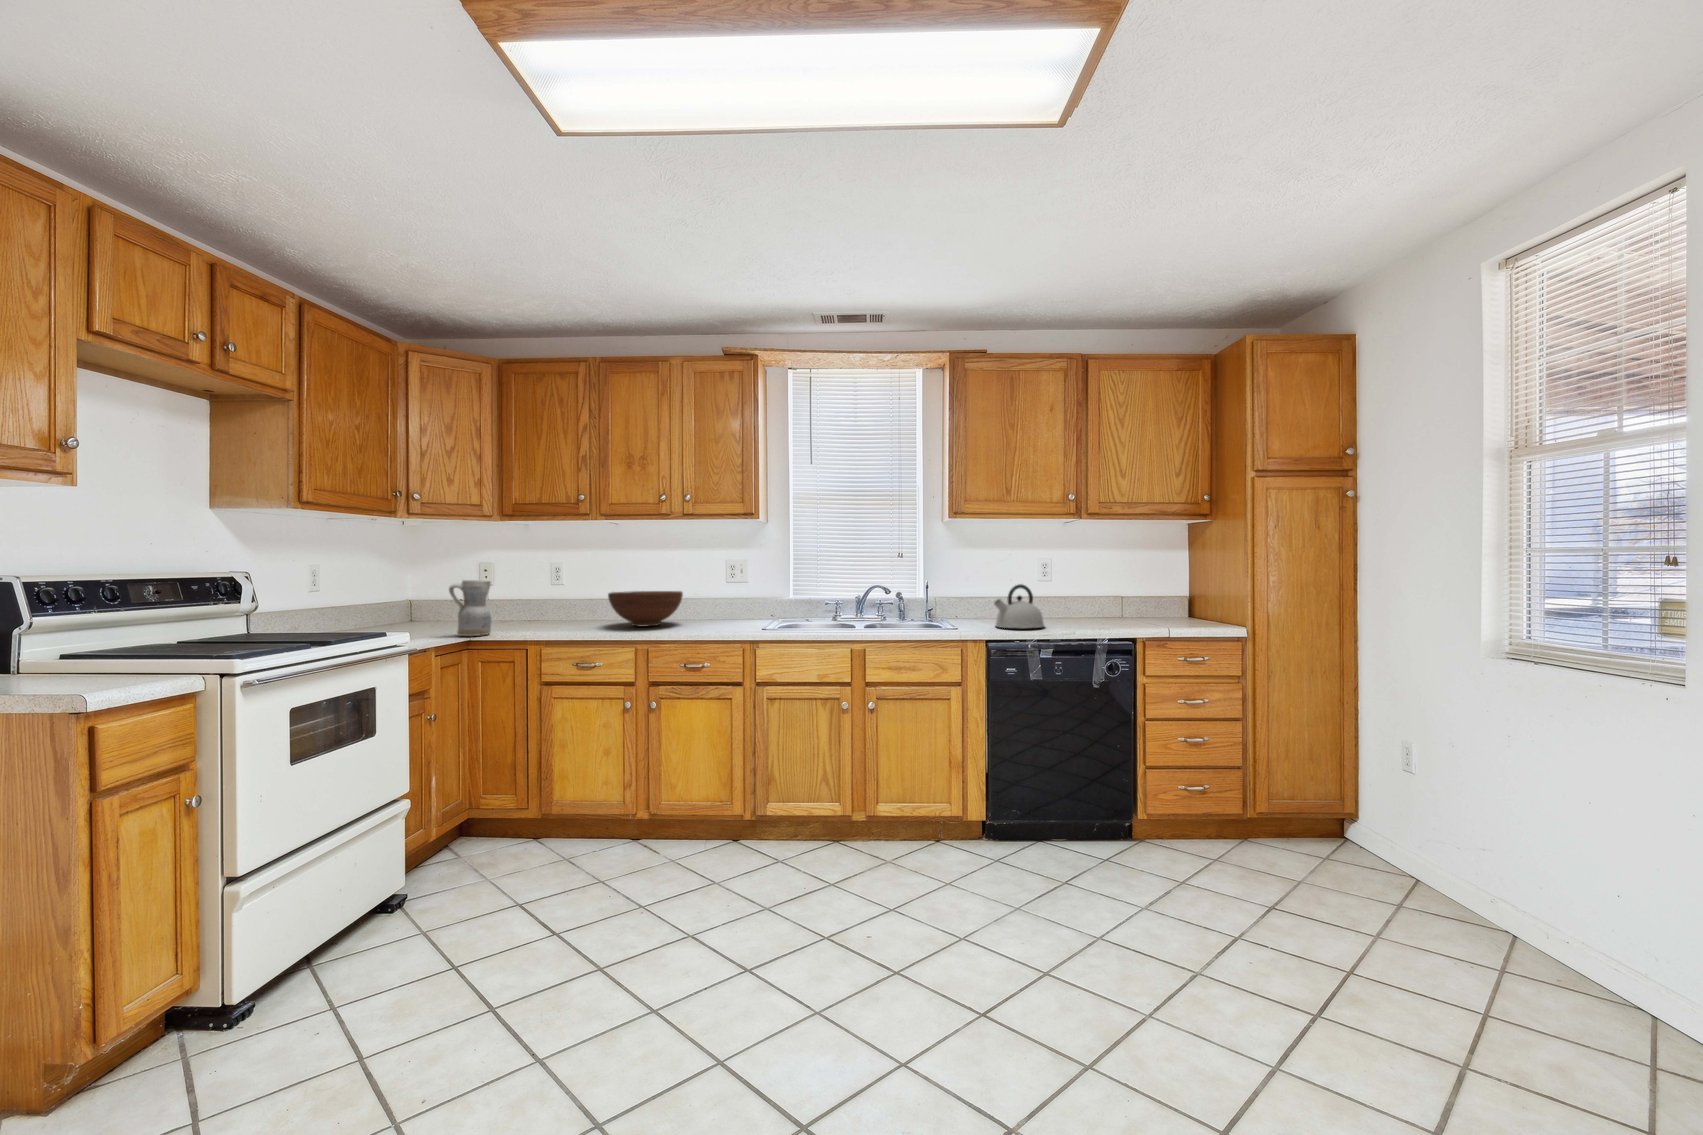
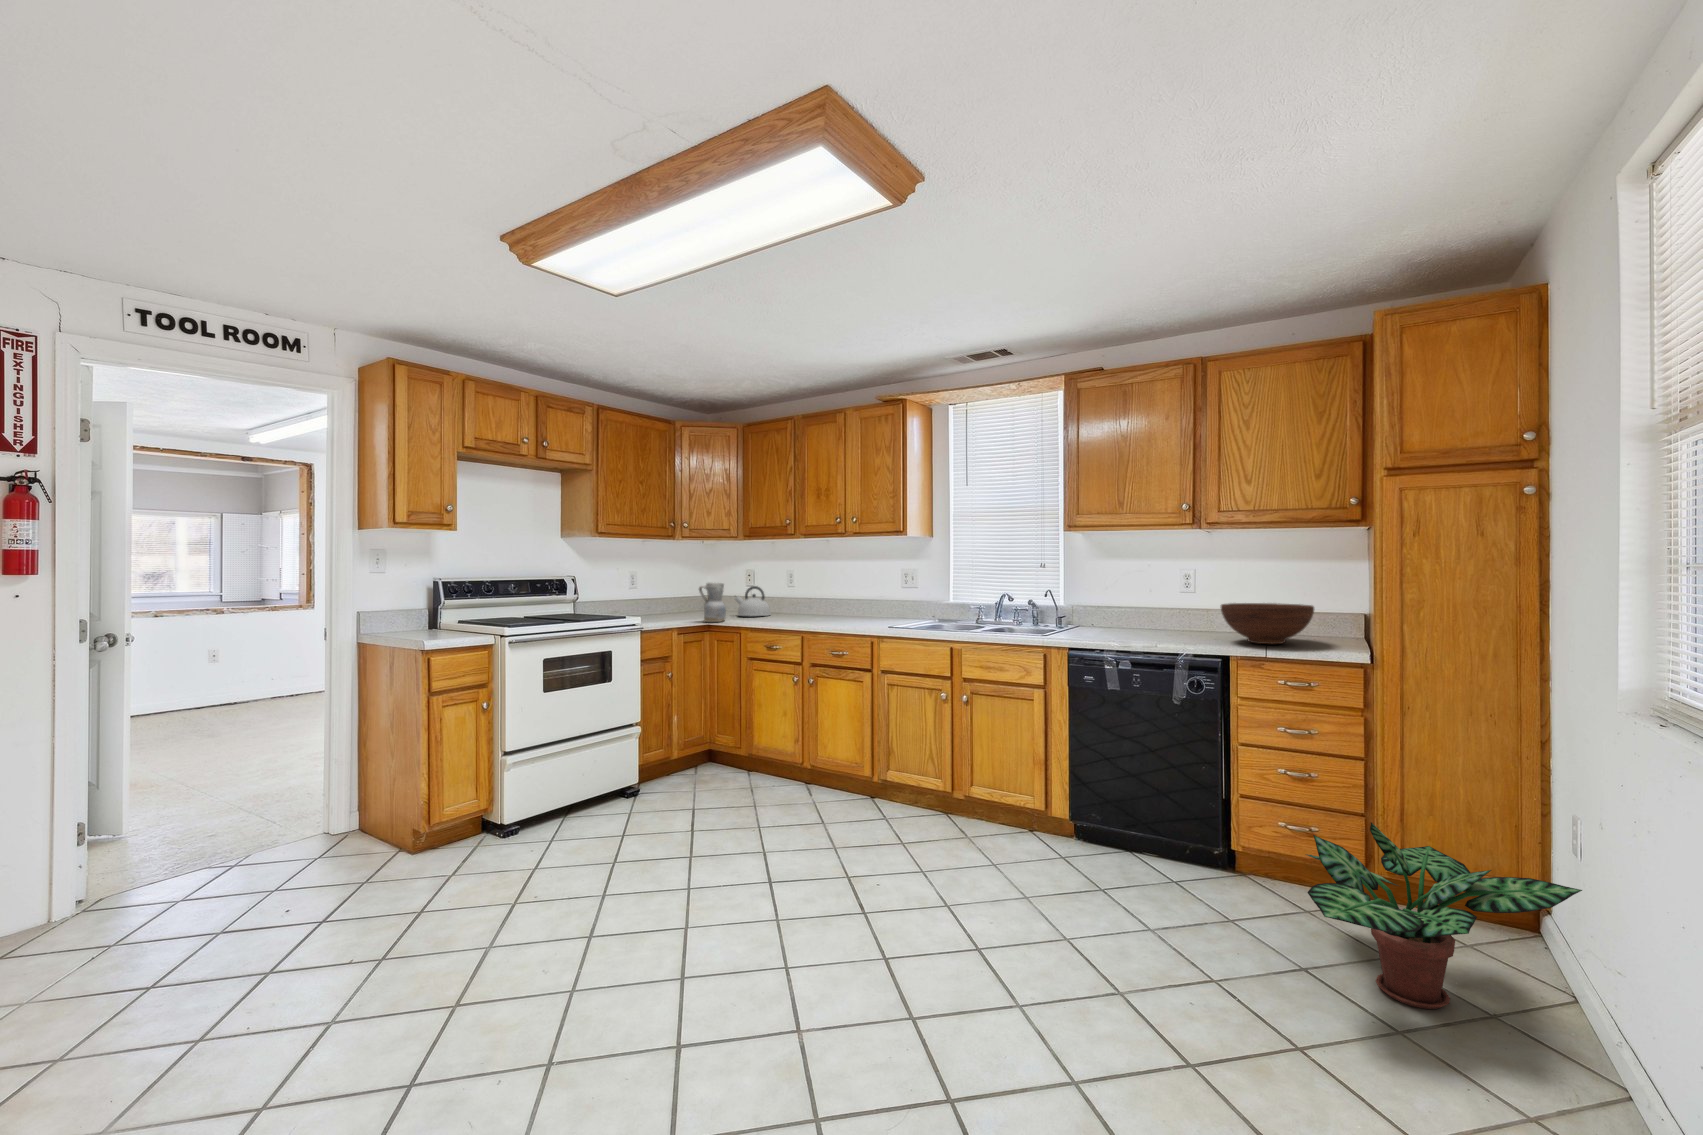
kettle: present [994,584,1044,628] -> present [735,586,770,616]
fruit bowl: present [608,591,683,626] -> present [1221,603,1314,644]
potted plant: none [1239,768,1463,914] -> present [1306,823,1582,1009]

